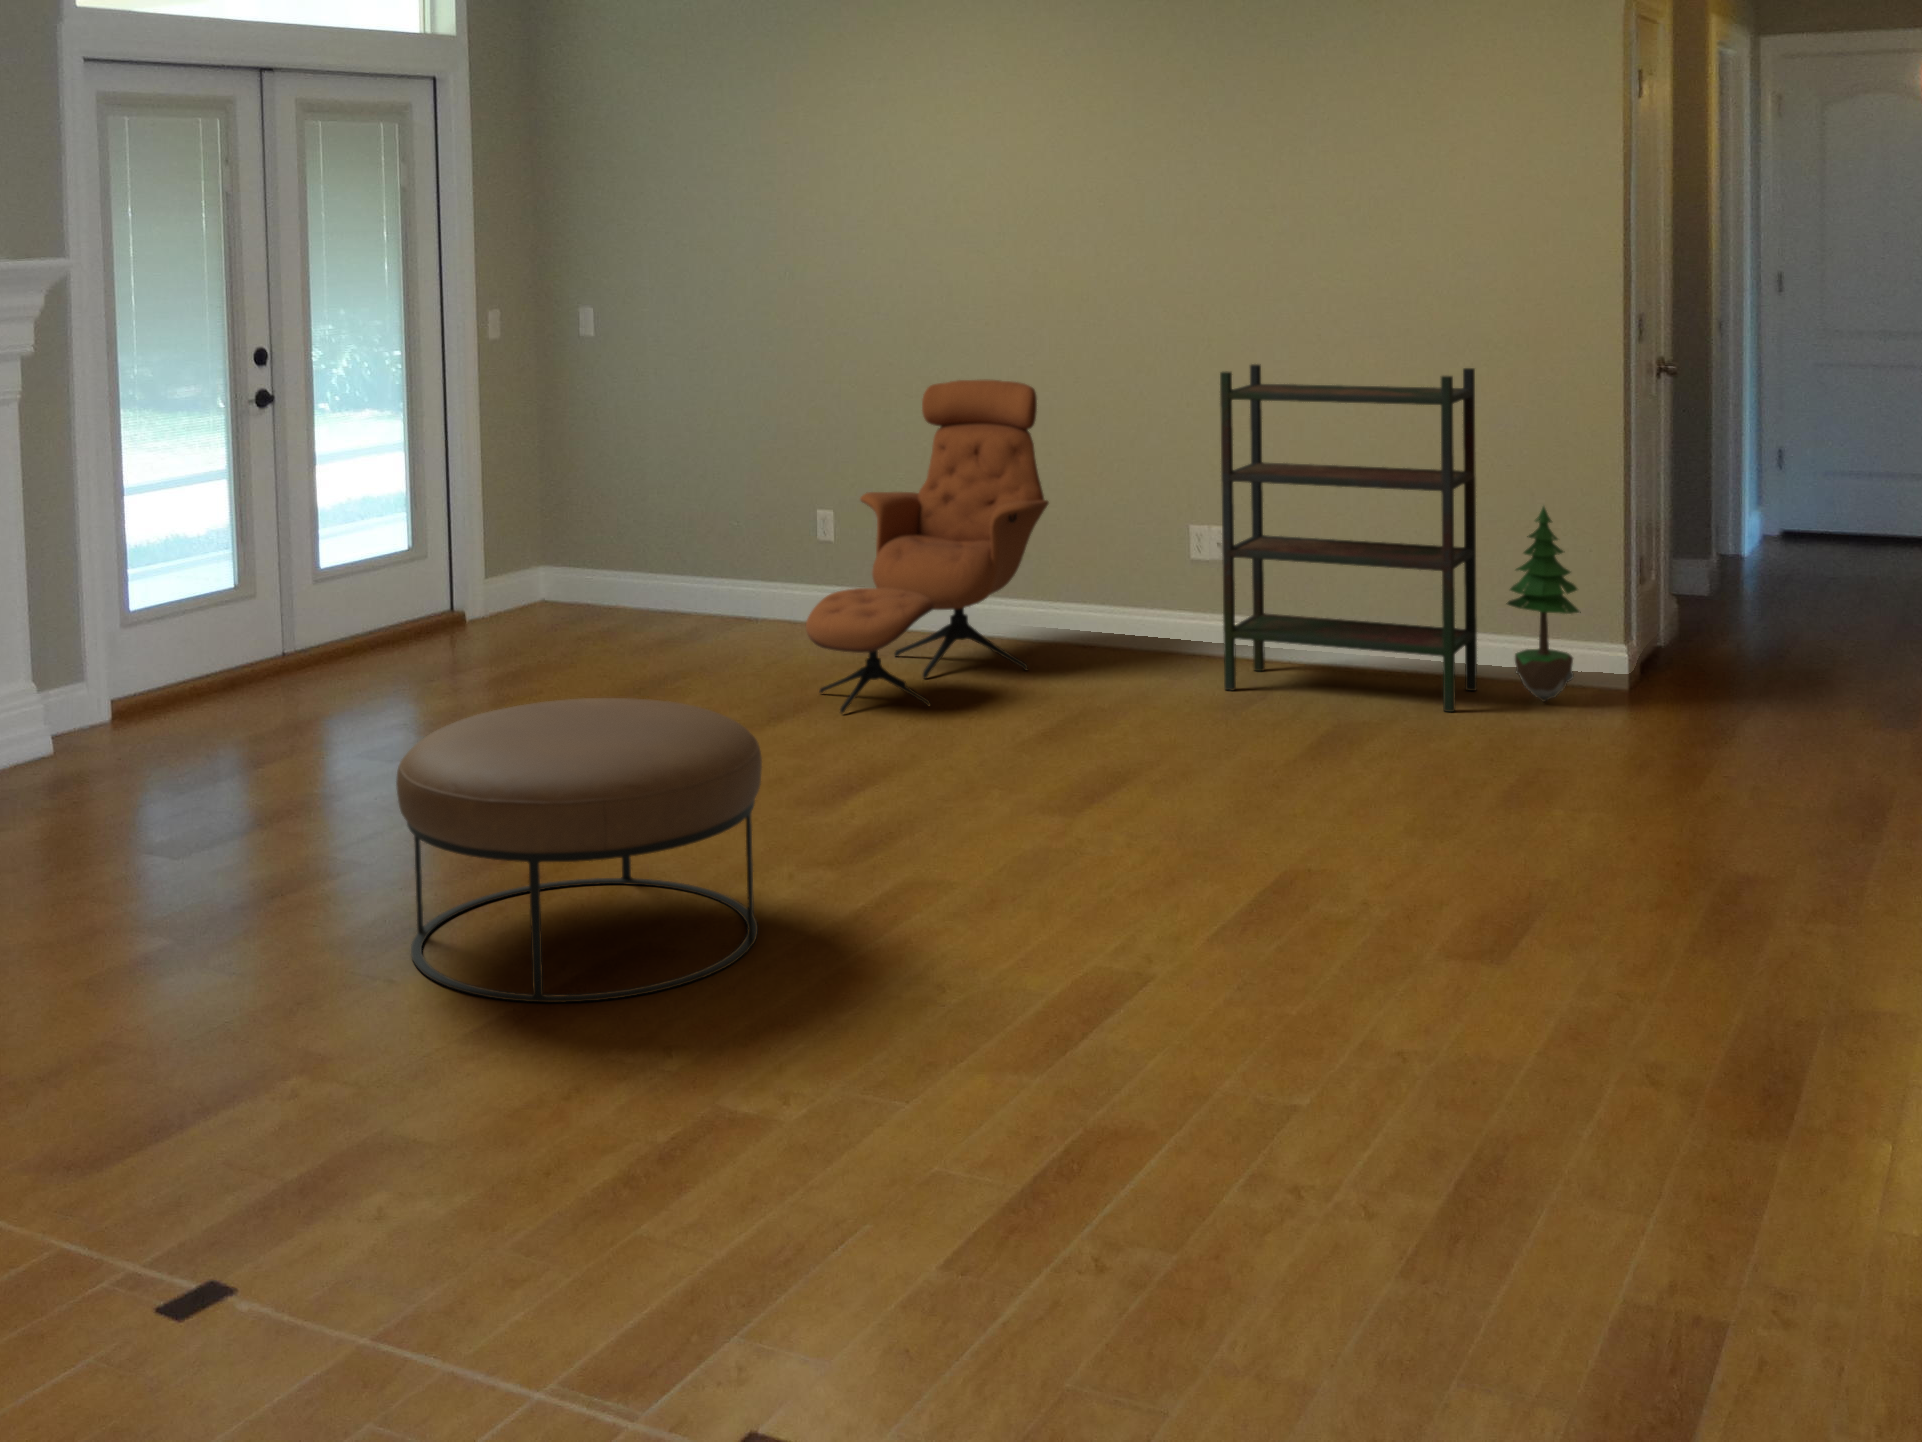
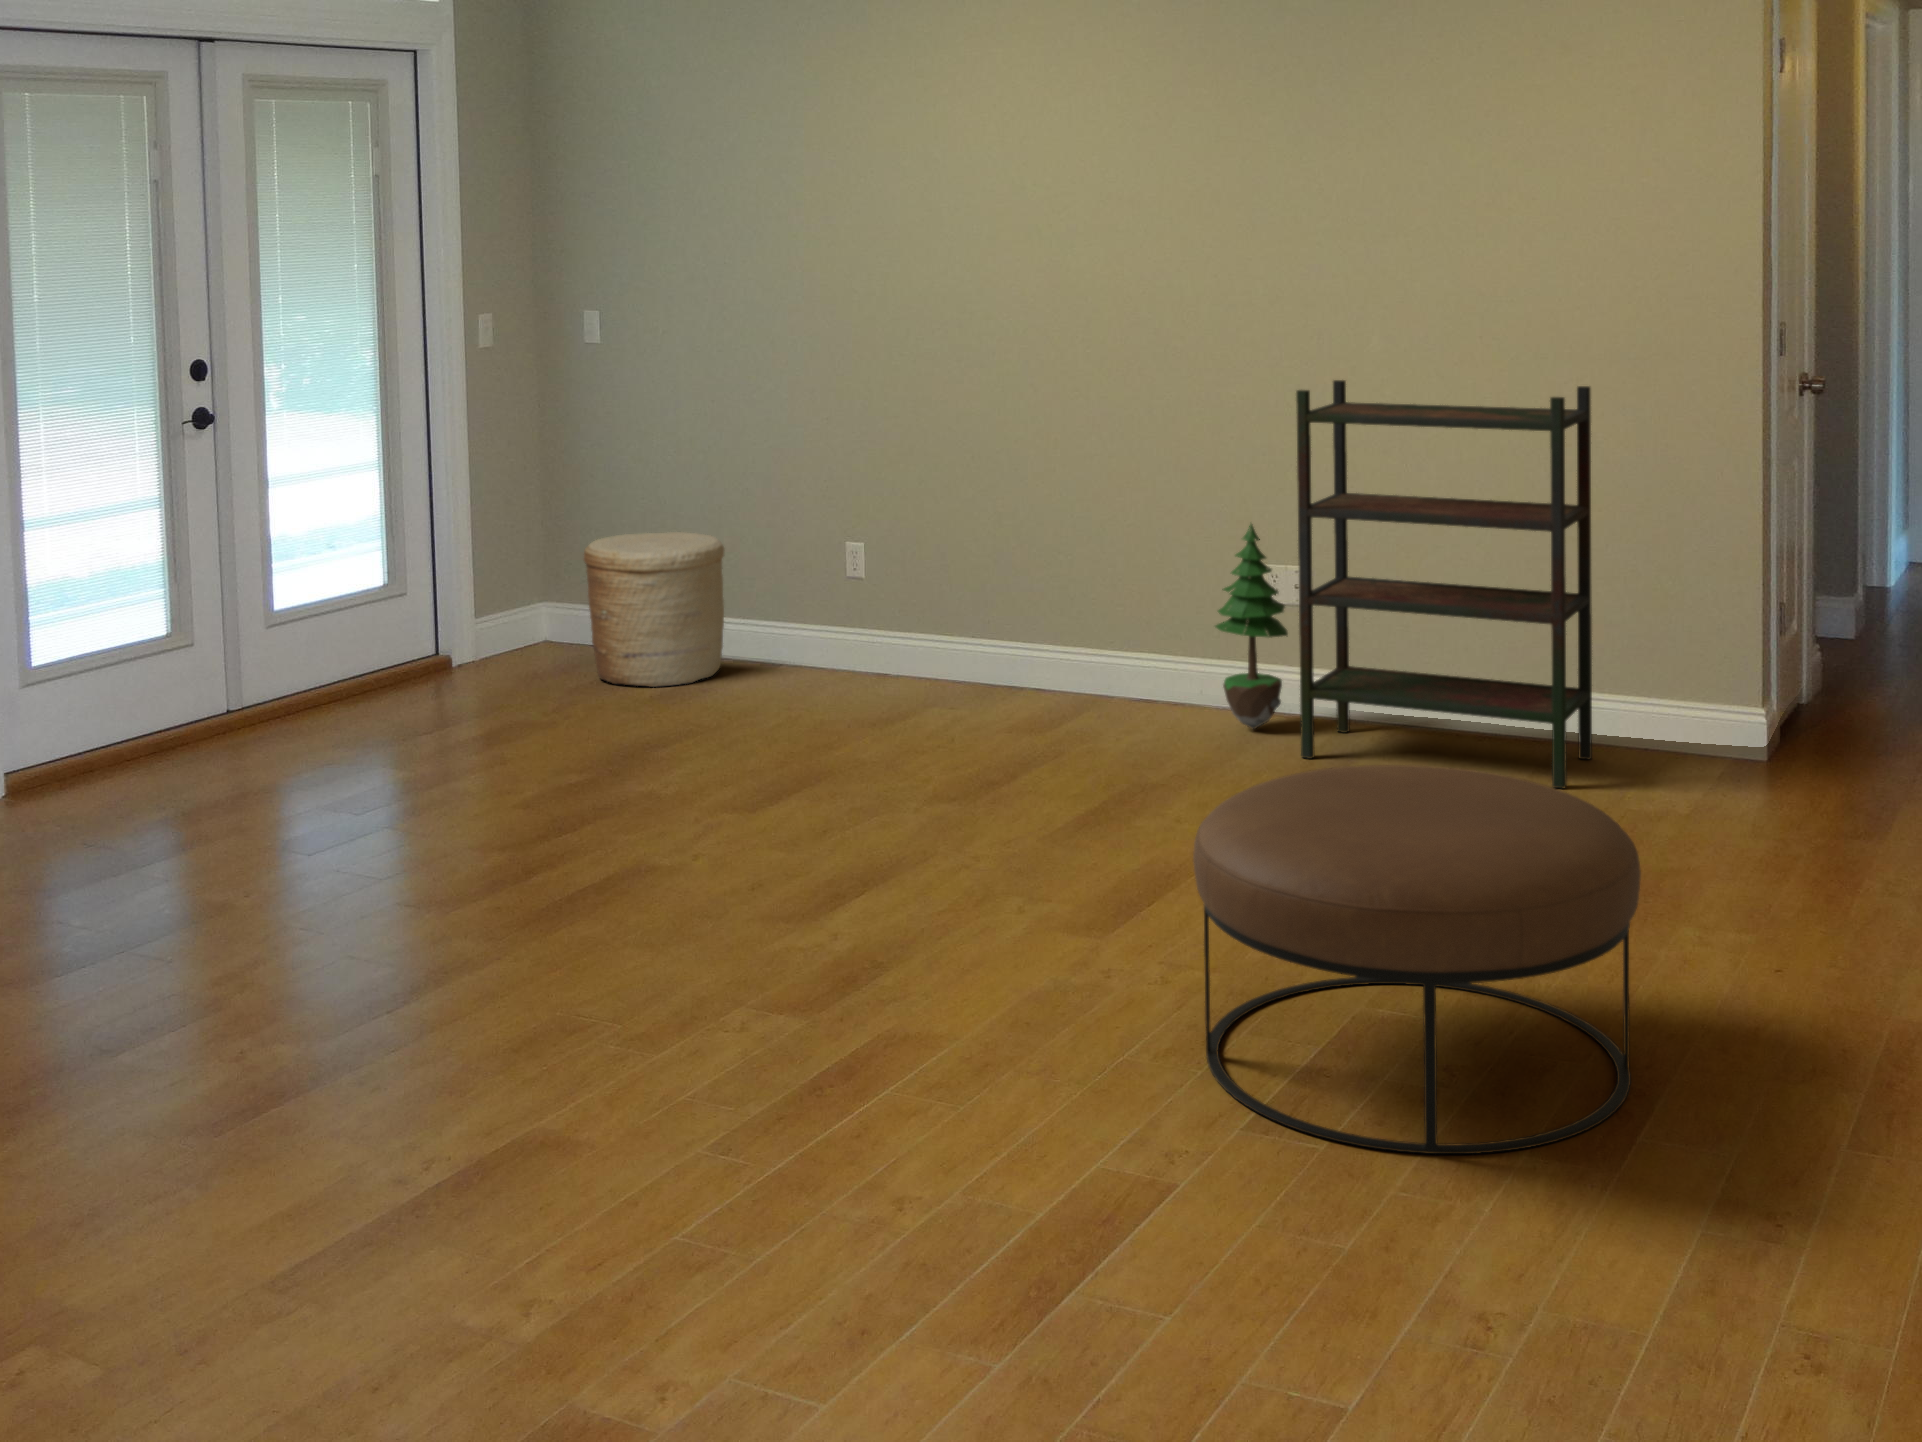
lounge chair: present [806,380,1049,713] -> none [815,395,1104,789]
woven basket: none [583,504,706,638] -> present [584,532,724,687]
potted tree: present [1506,507,1581,701] -> present [1215,524,1288,729]
ottoman: present [396,698,762,1002] -> present [1193,765,1641,1154]

